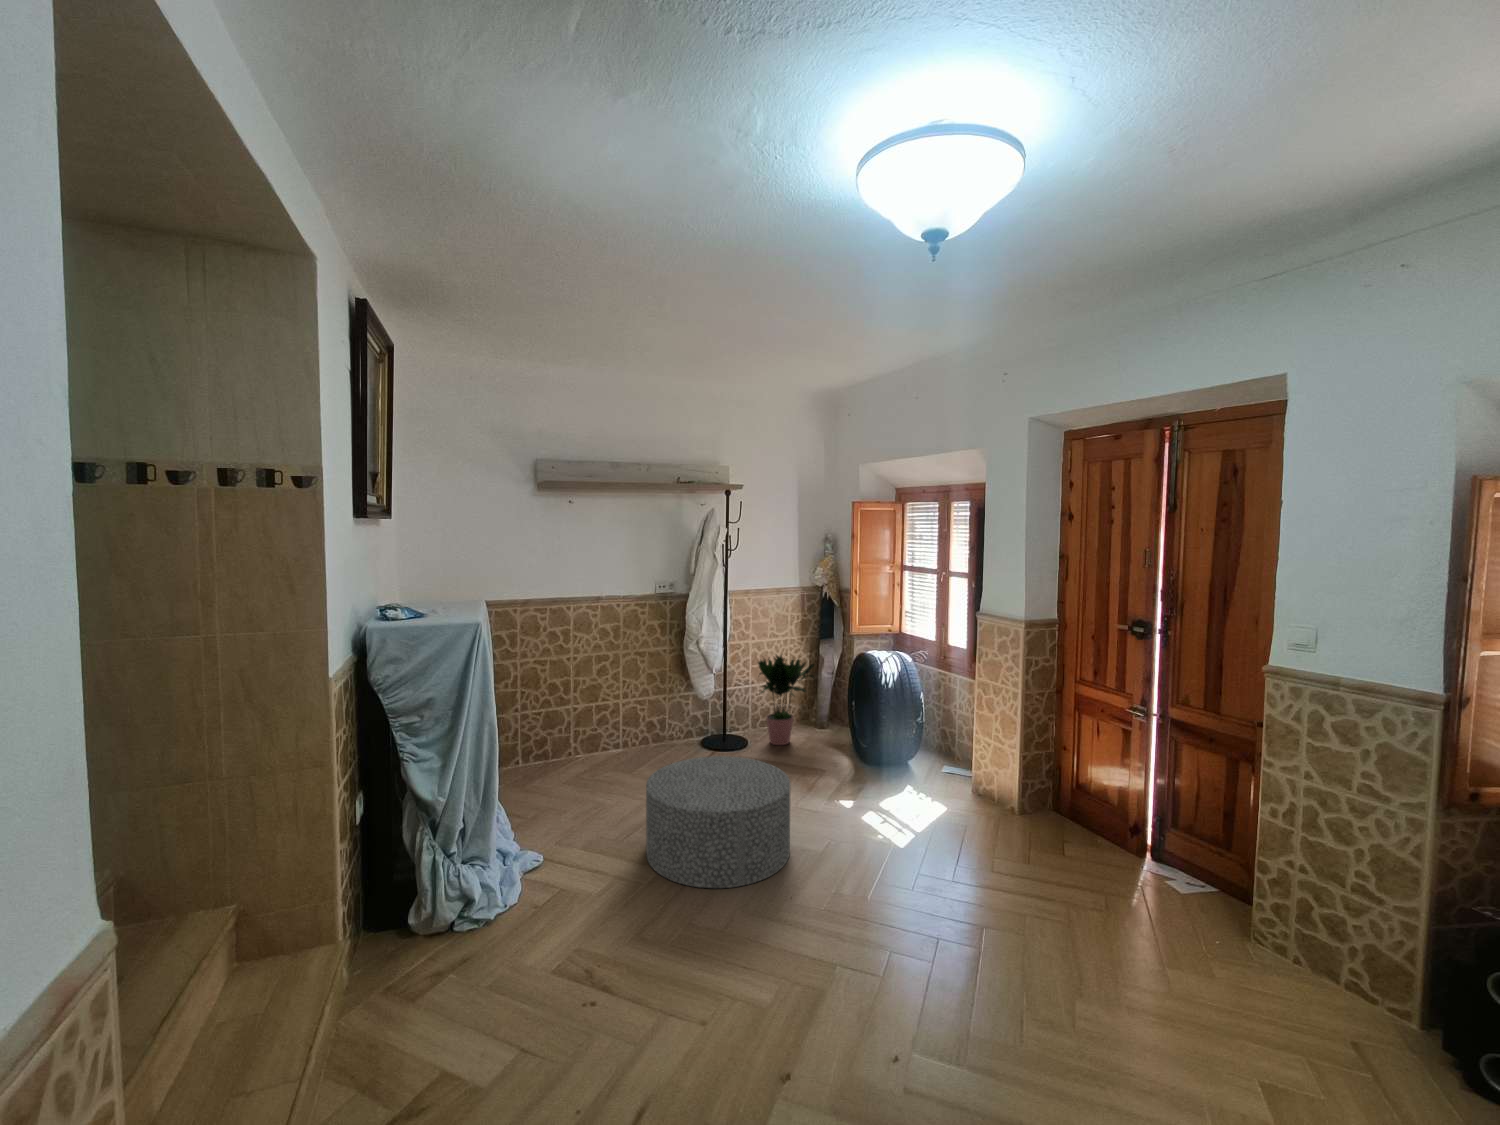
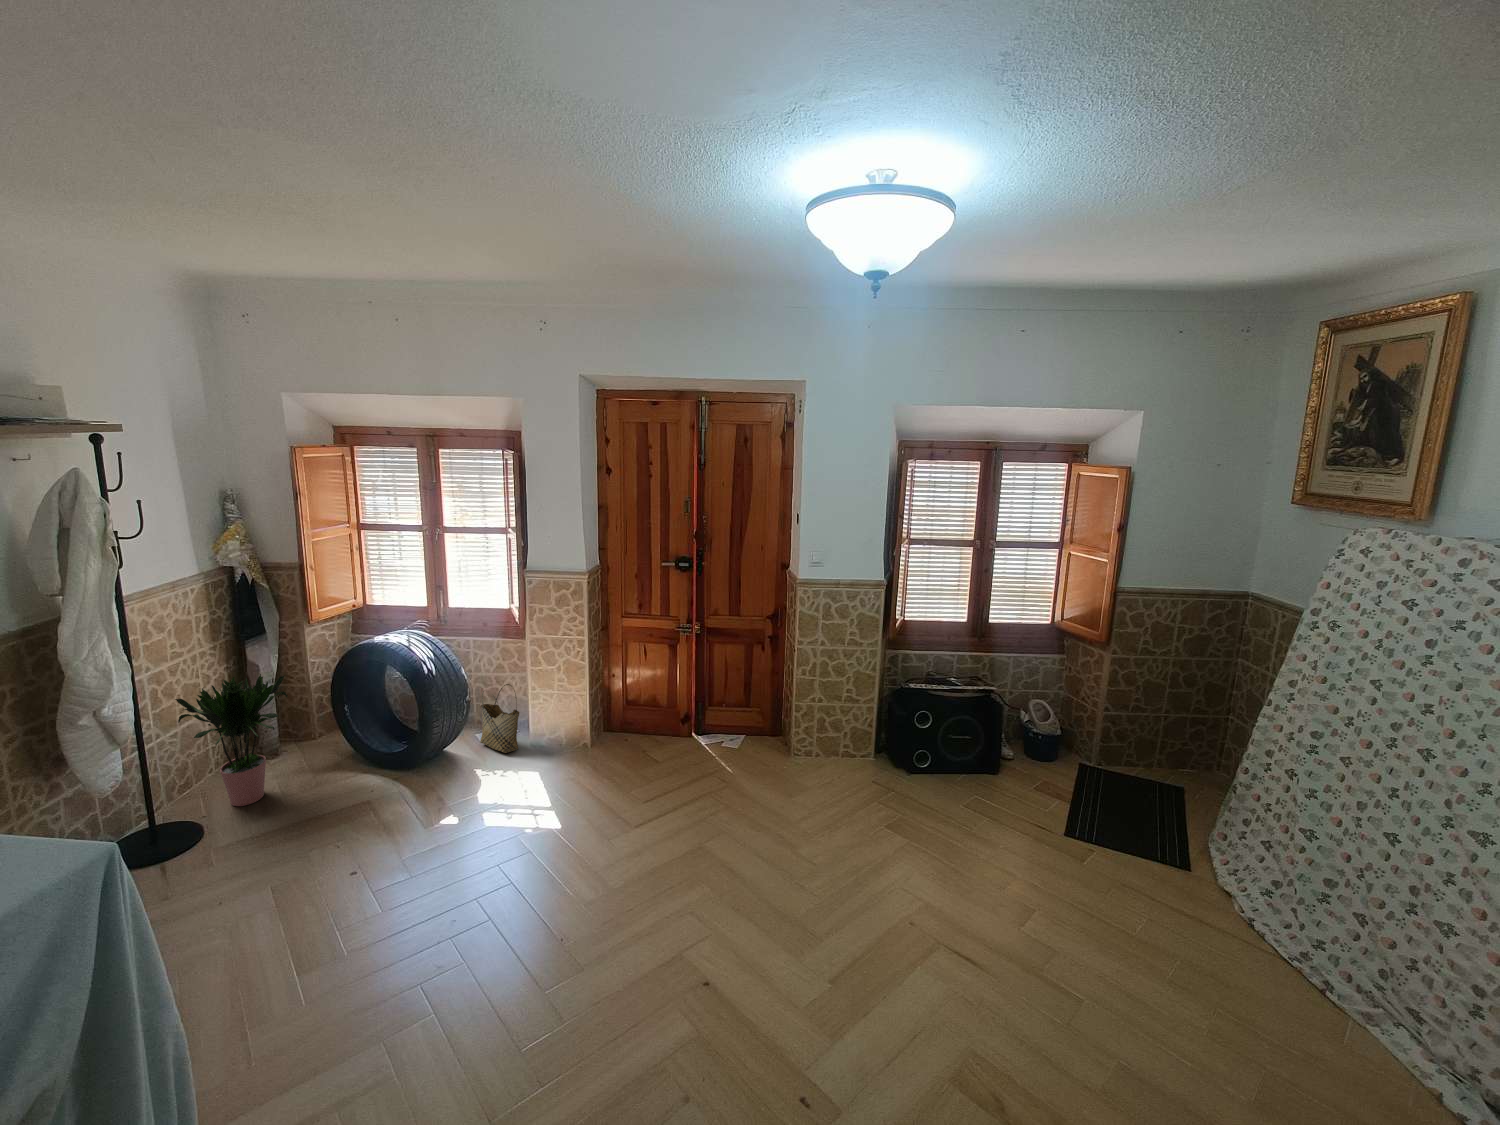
woven basket: none [936,719,965,787] -> present [480,684,519,753]
ottoman: present [646,756,791,888] -> none [283,815,507,1034]

